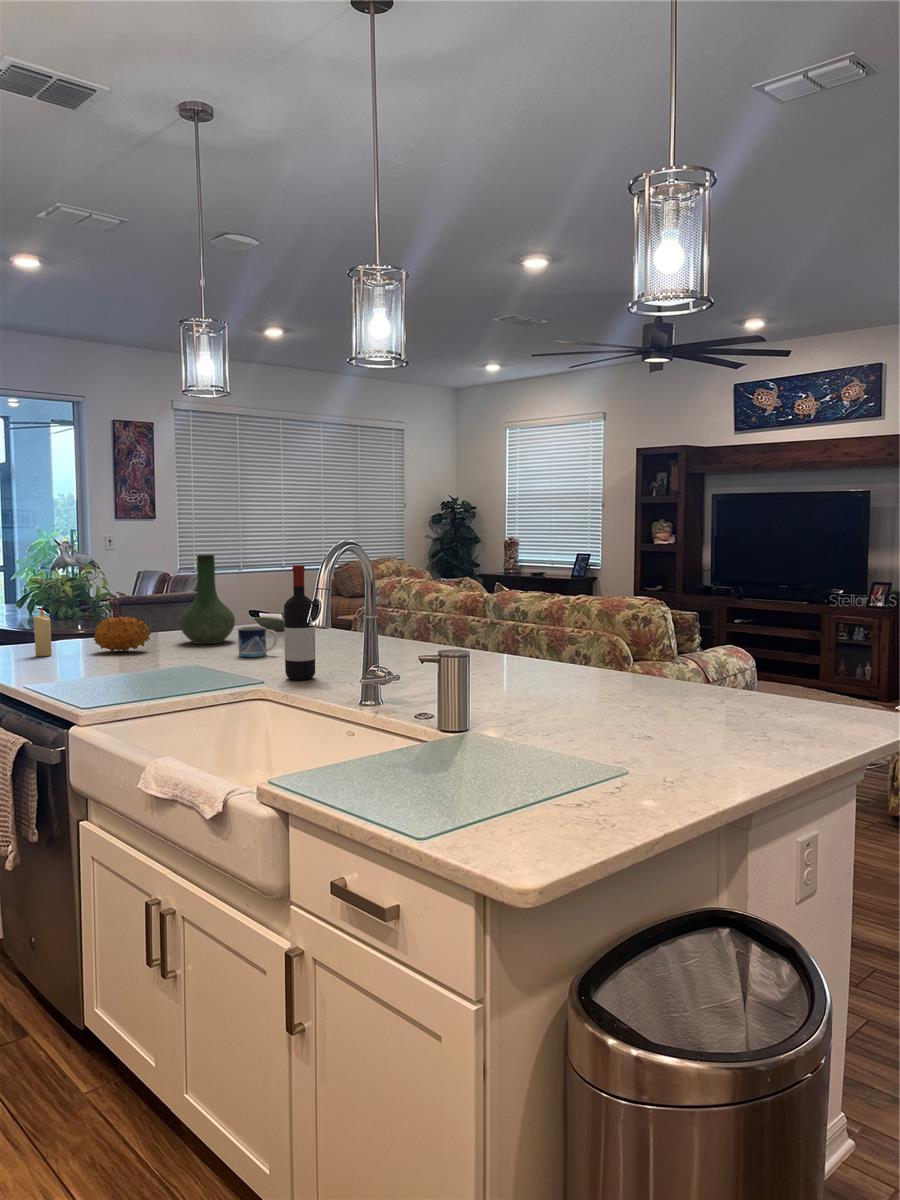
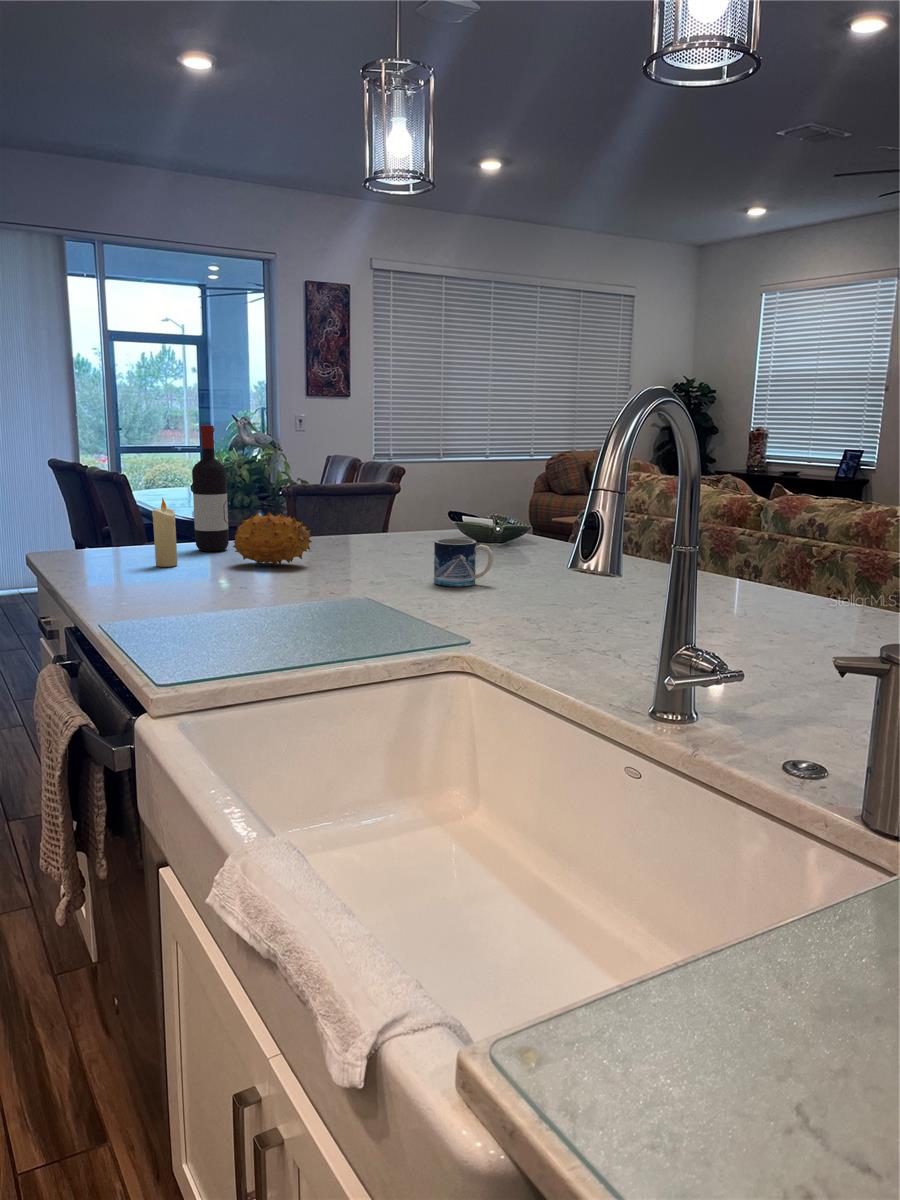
vase: present [179,555,235,644] -> none [354,428,431,558]
wine bottle: present [284,565,315,680] -> present [192,426,229,551]

